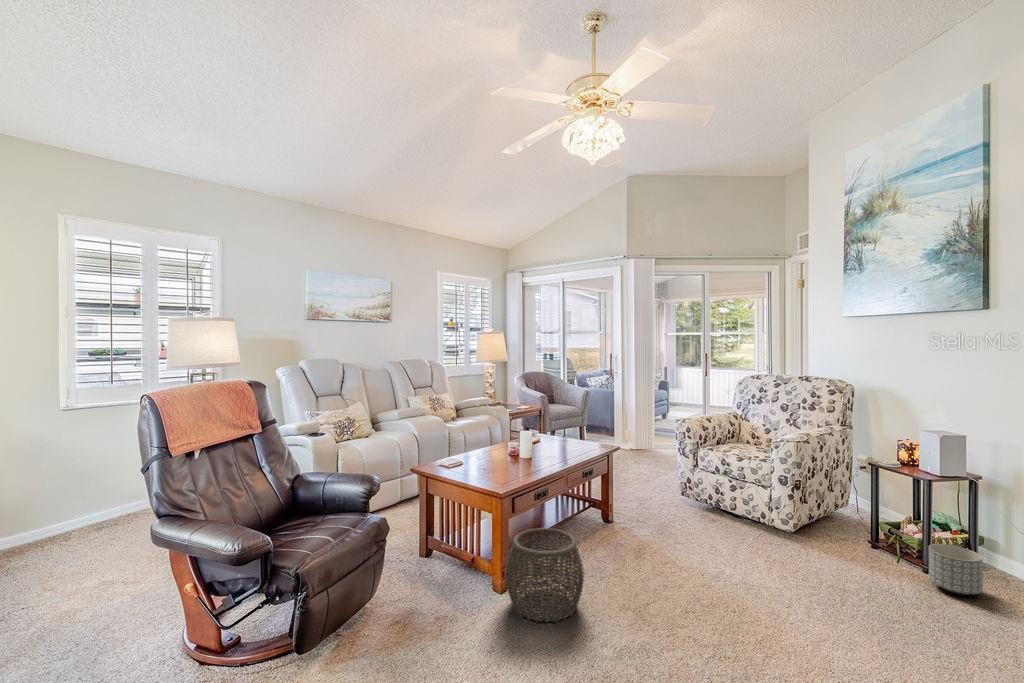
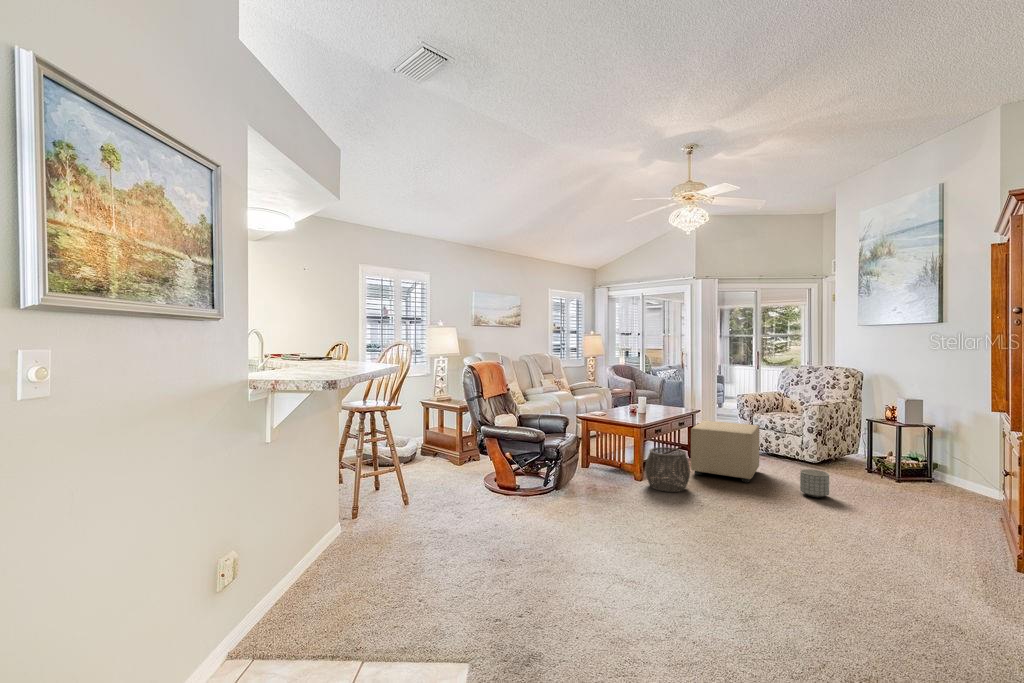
ottoman: none [595,467,706,584] -> present [691,421,759,482]
planter: present [929,544,983,595] -> present [800,469,829,497]

